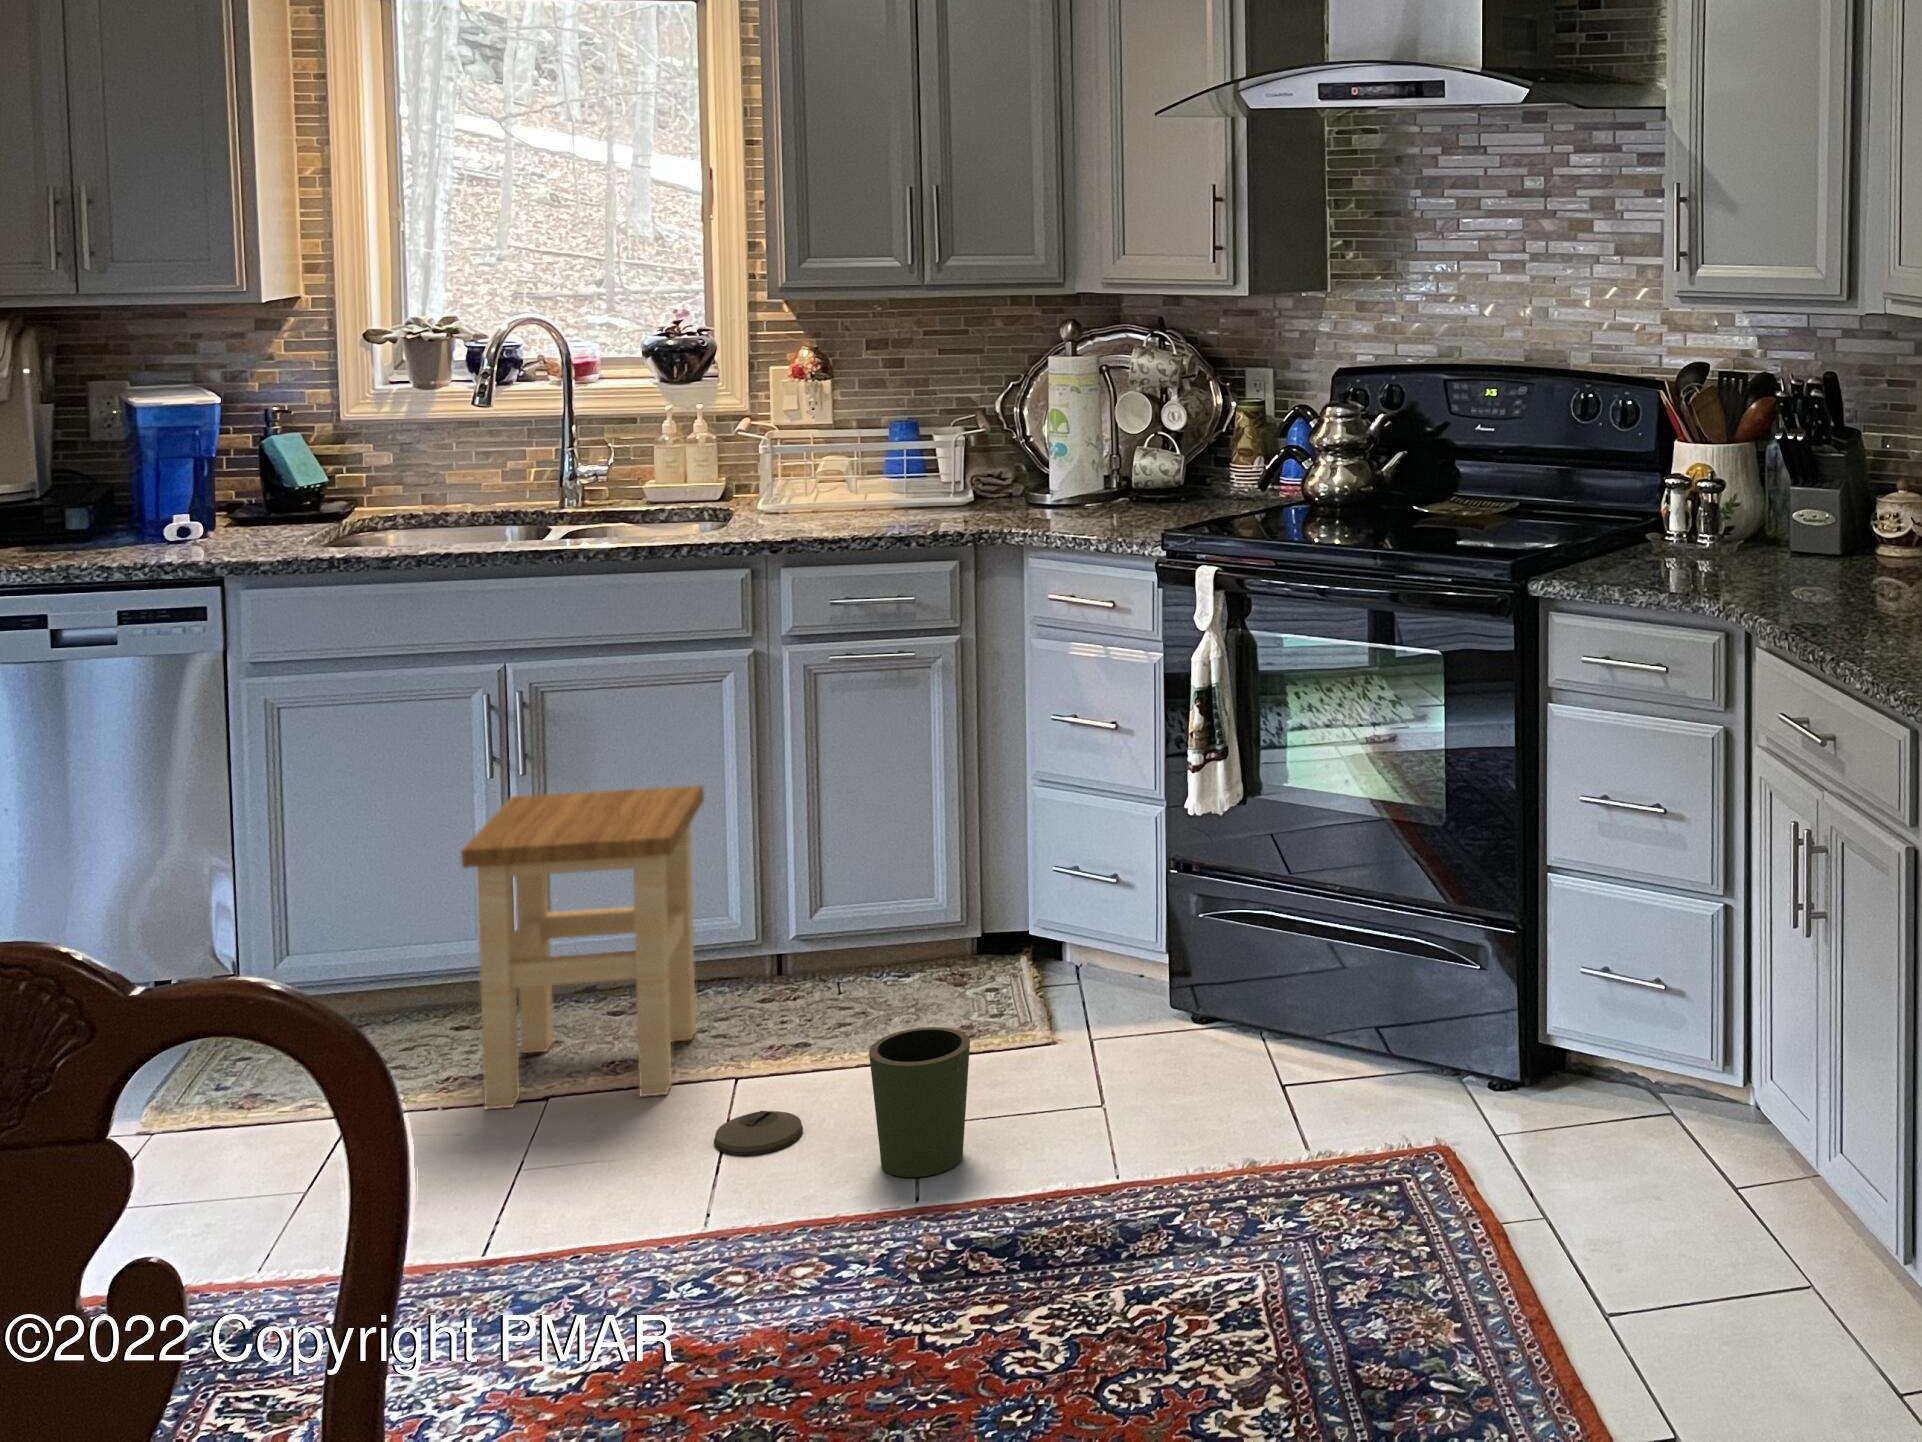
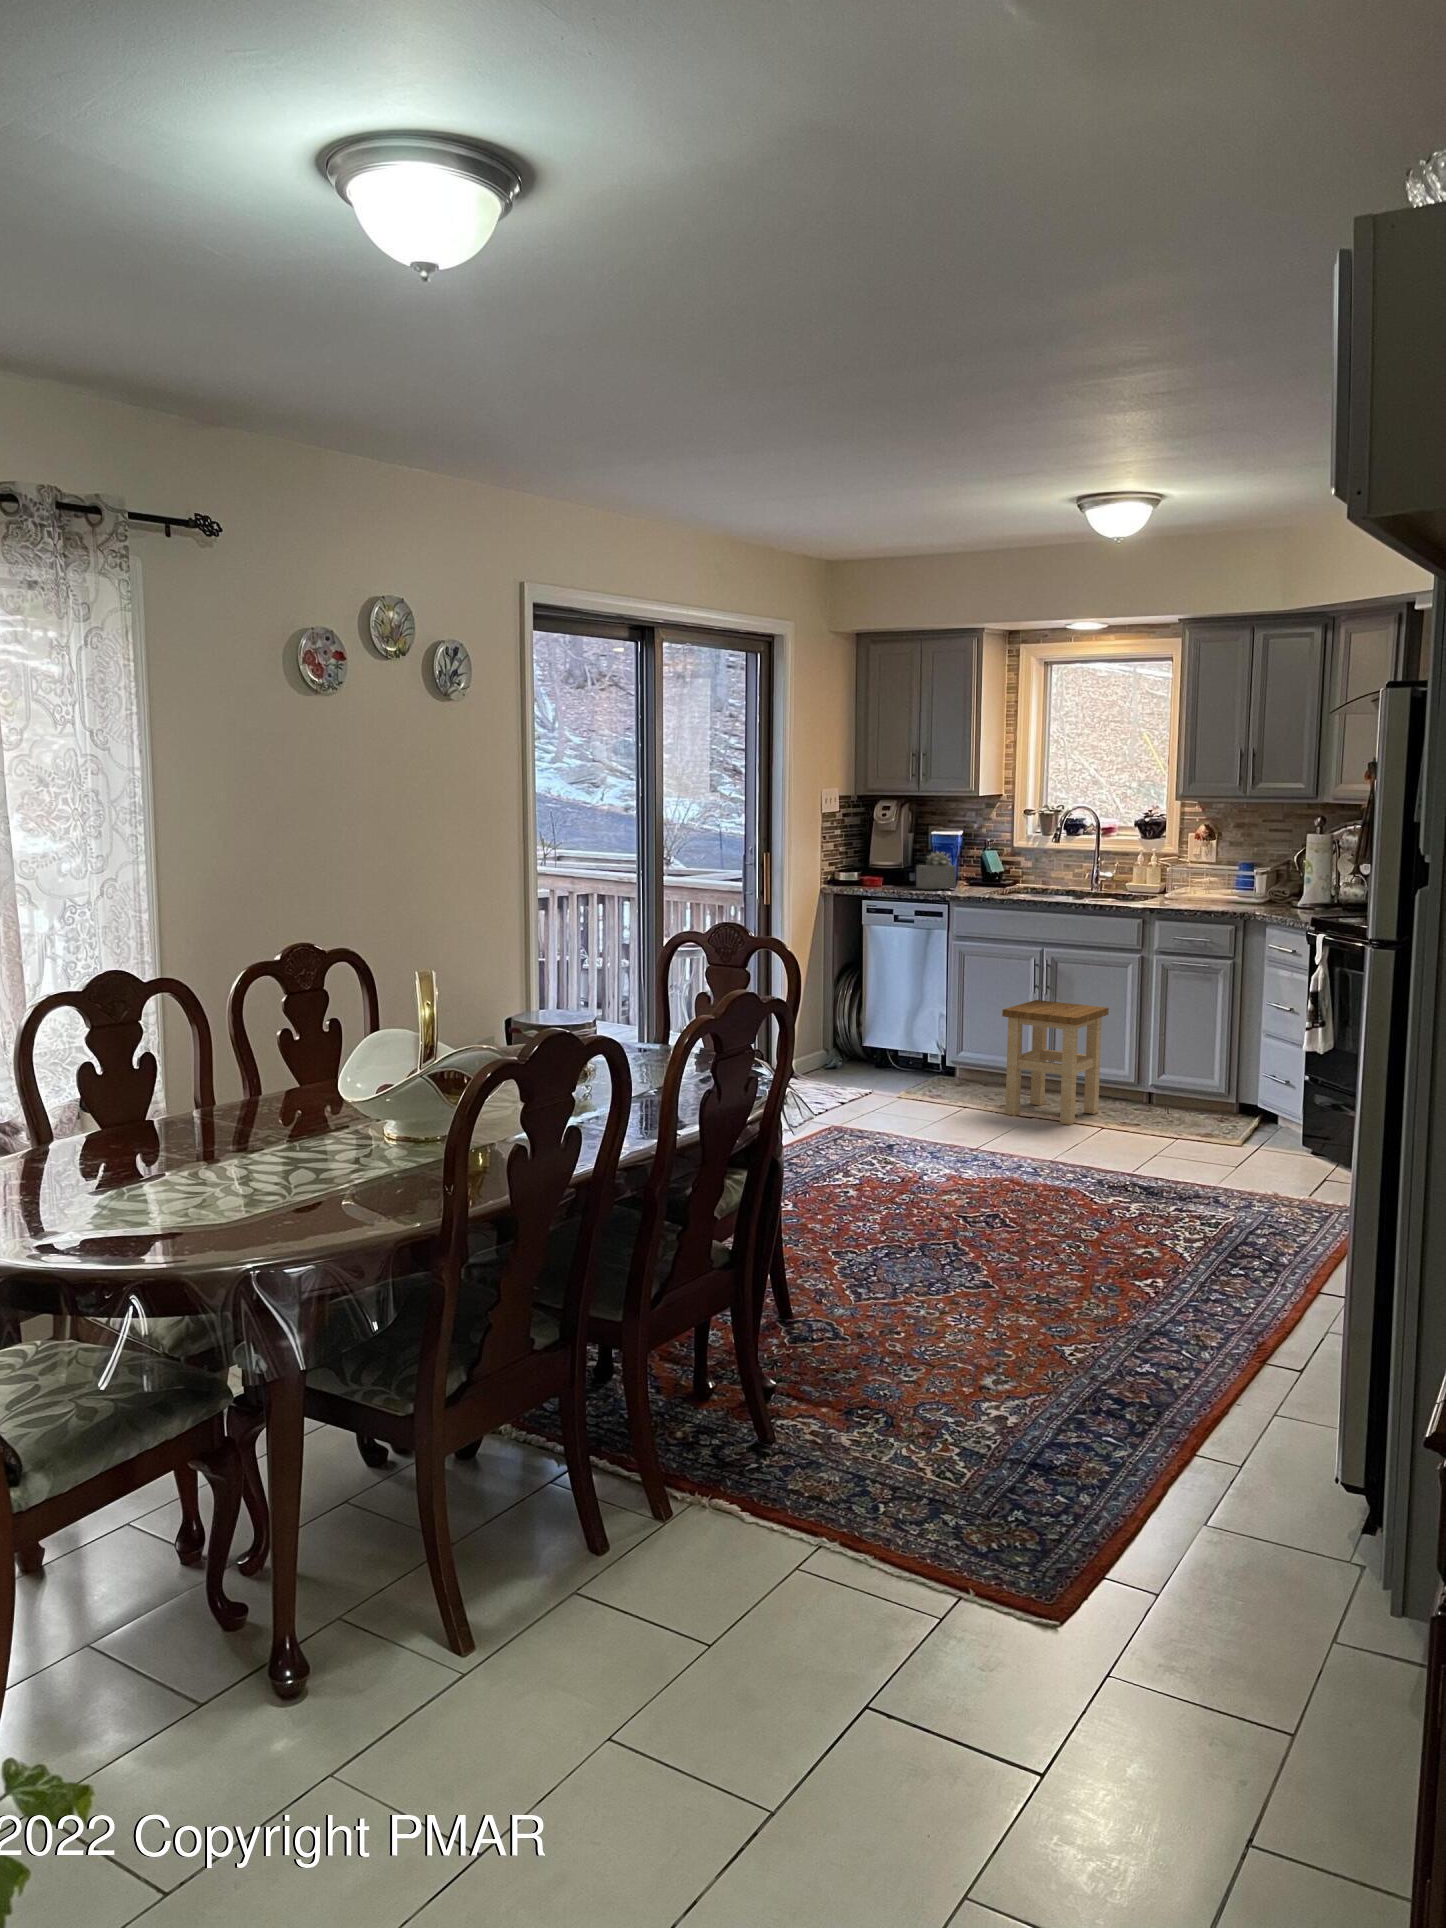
succulent plant: none [98,451,229,555] -> present [916,852,956,889]
trash can: present [714,1027,970,1177] -> none [1074,1108,1168,1166]

